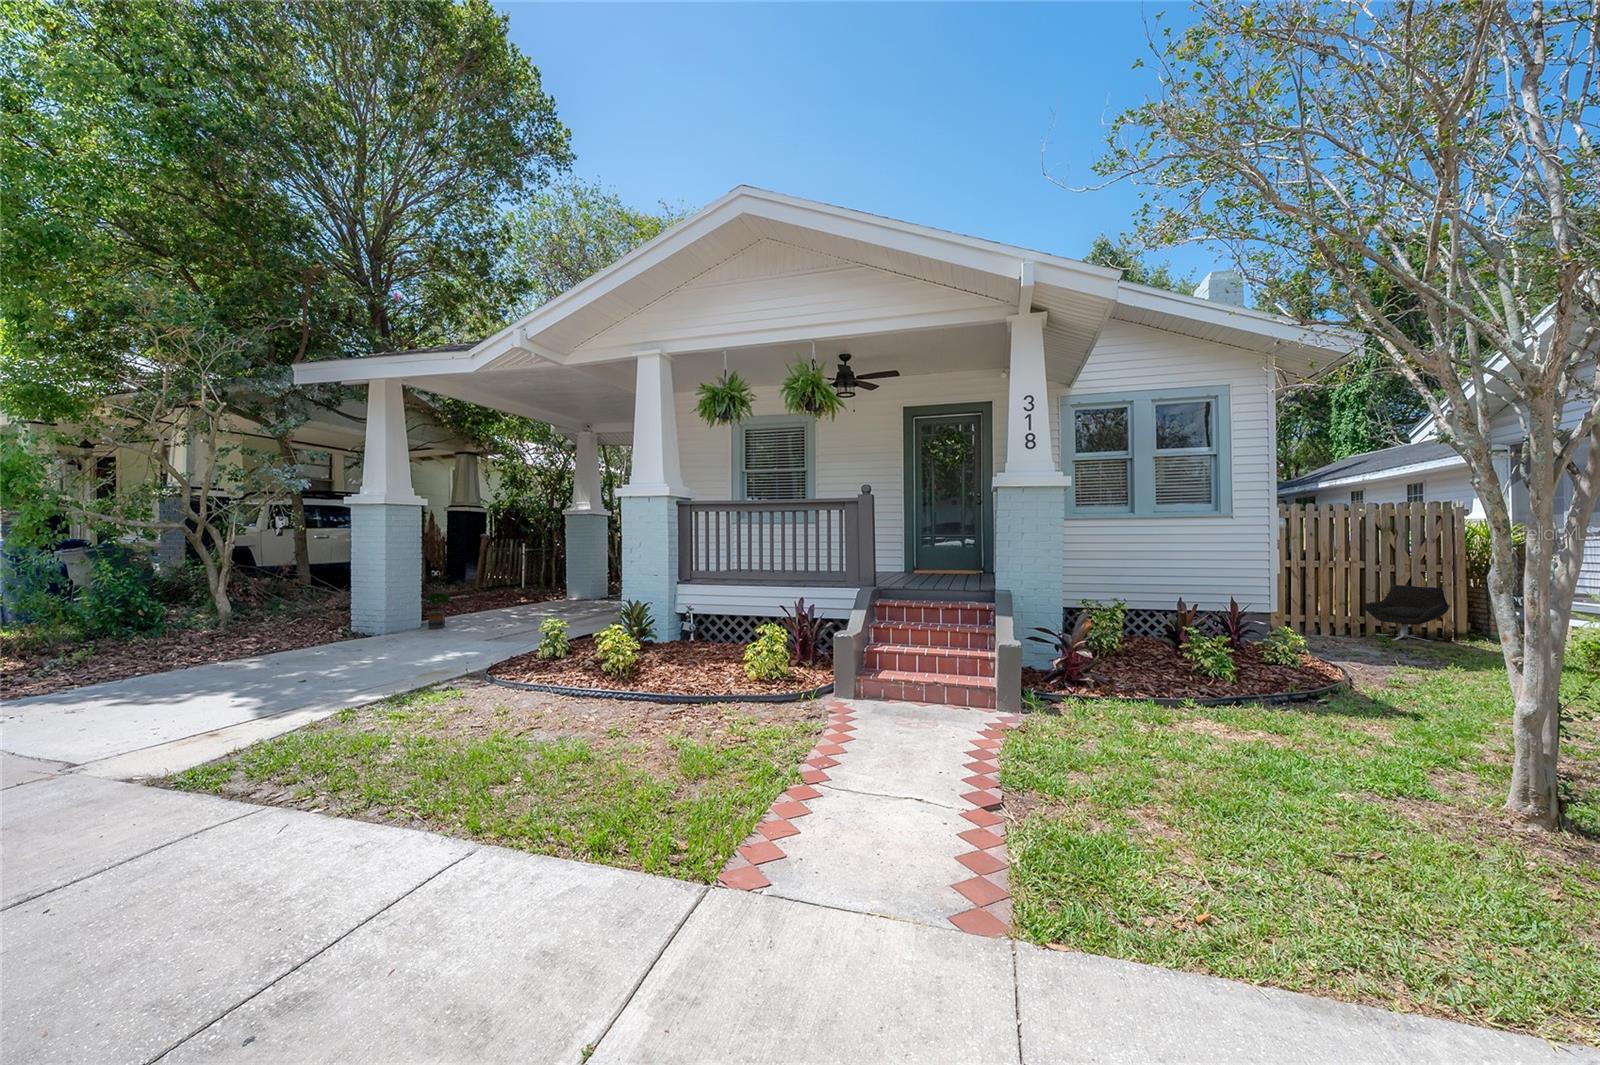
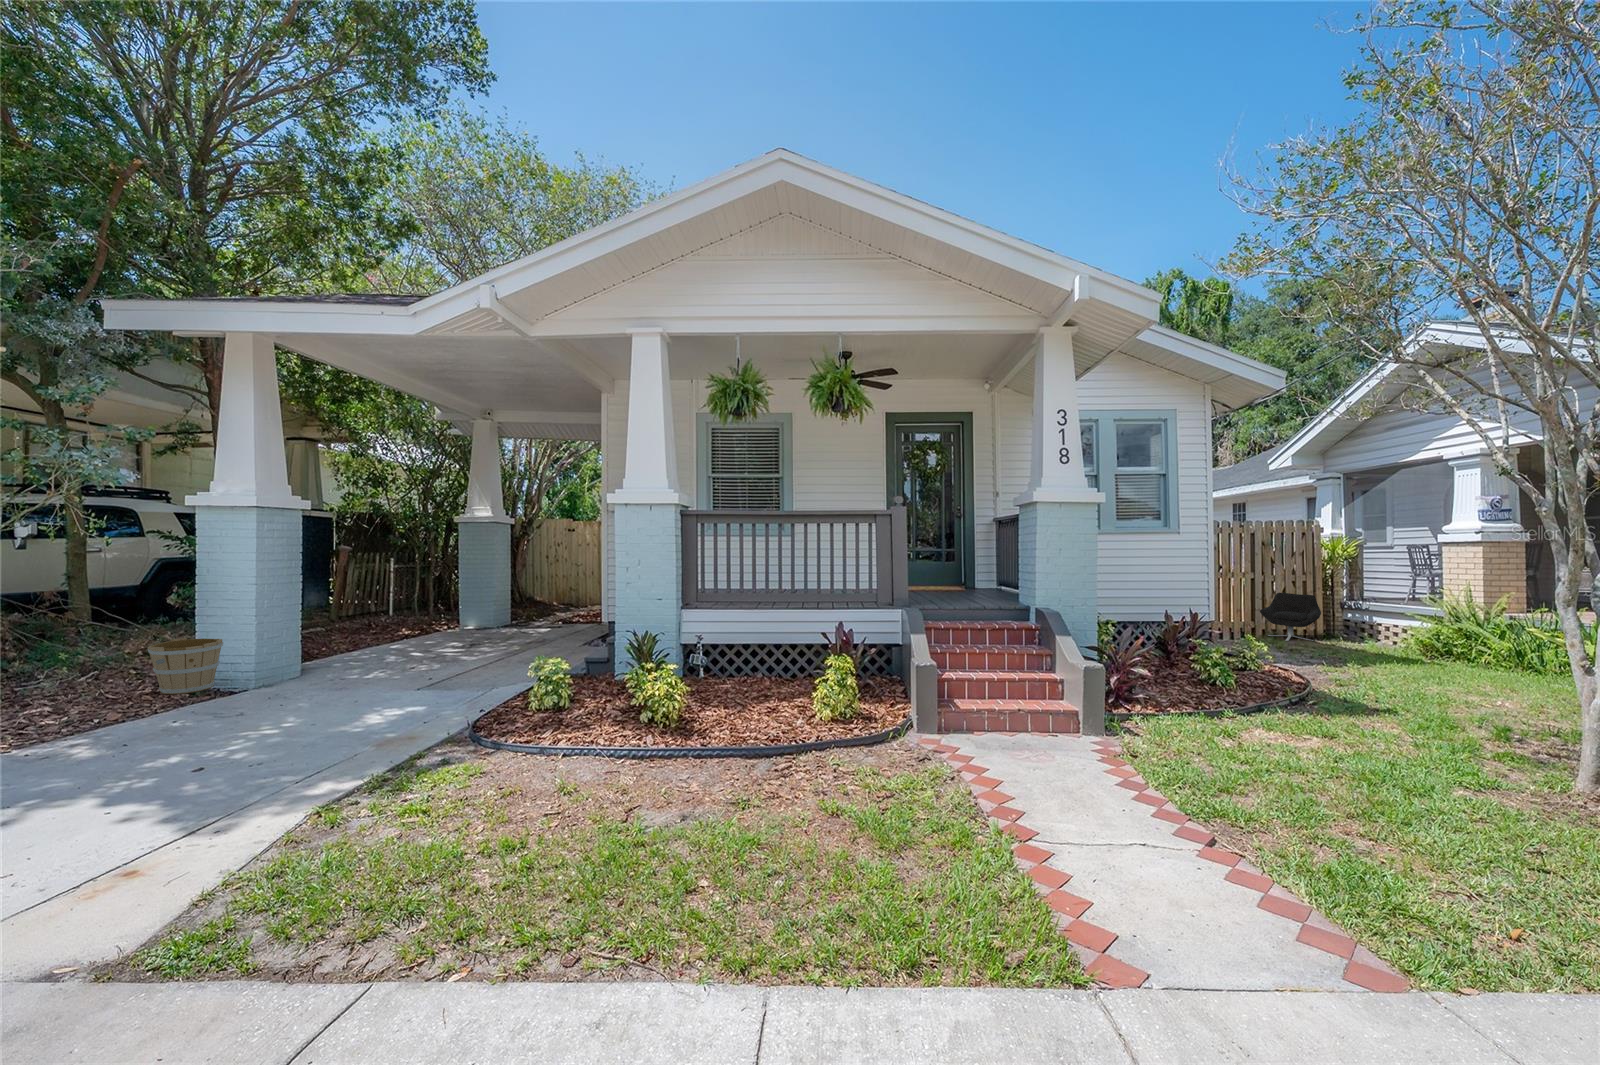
potted tree: present [423,593,450,629] -> none [306,622,347,670]
wooden bucket: none [310,600,360,640] -> present [148,638,223,694]

